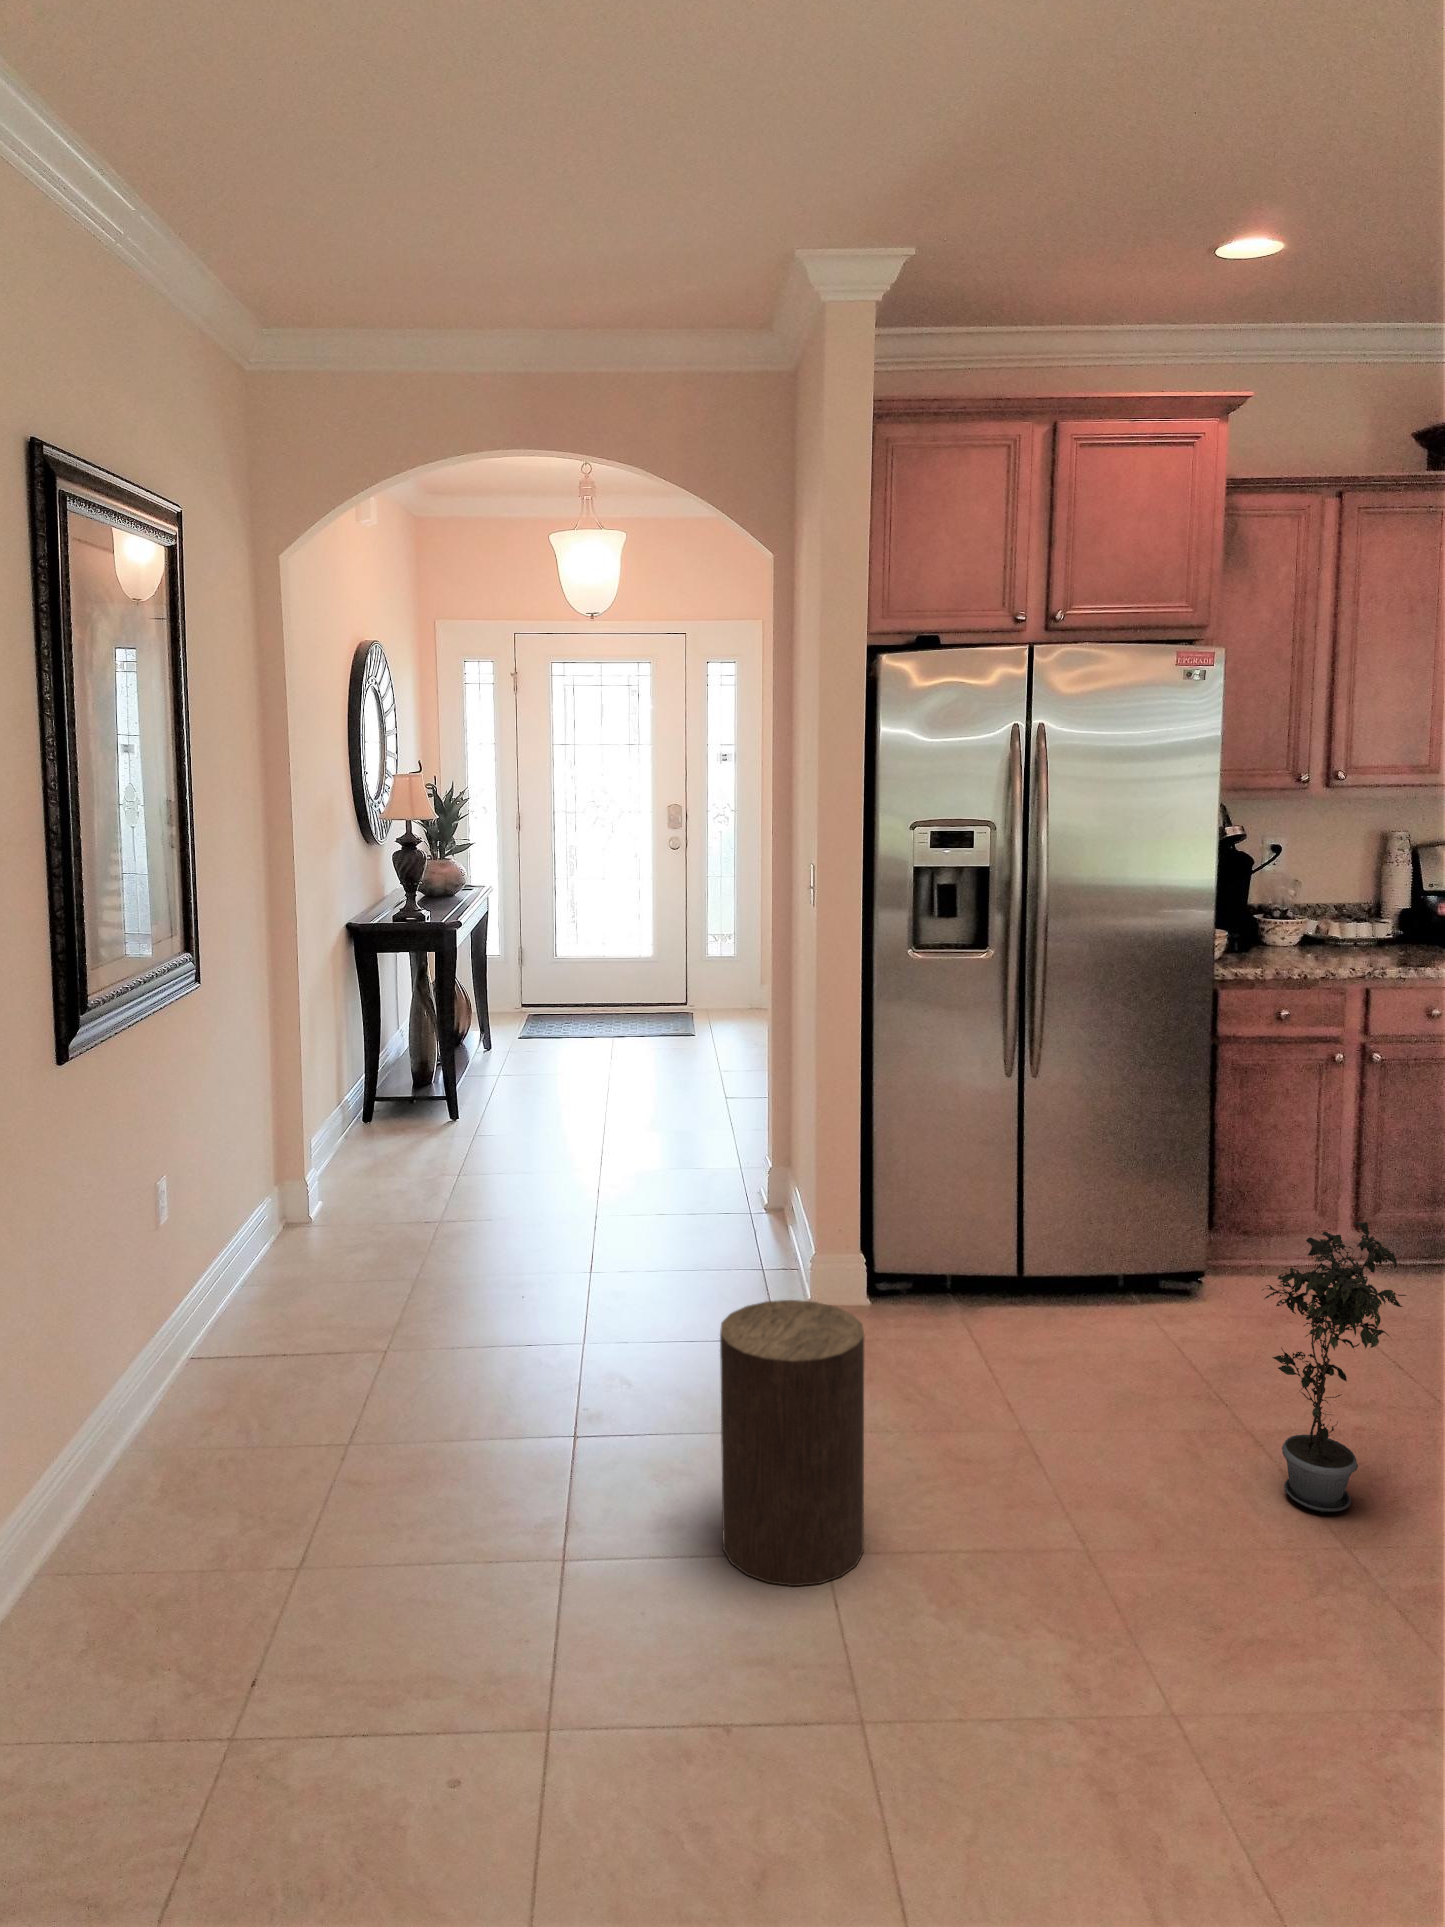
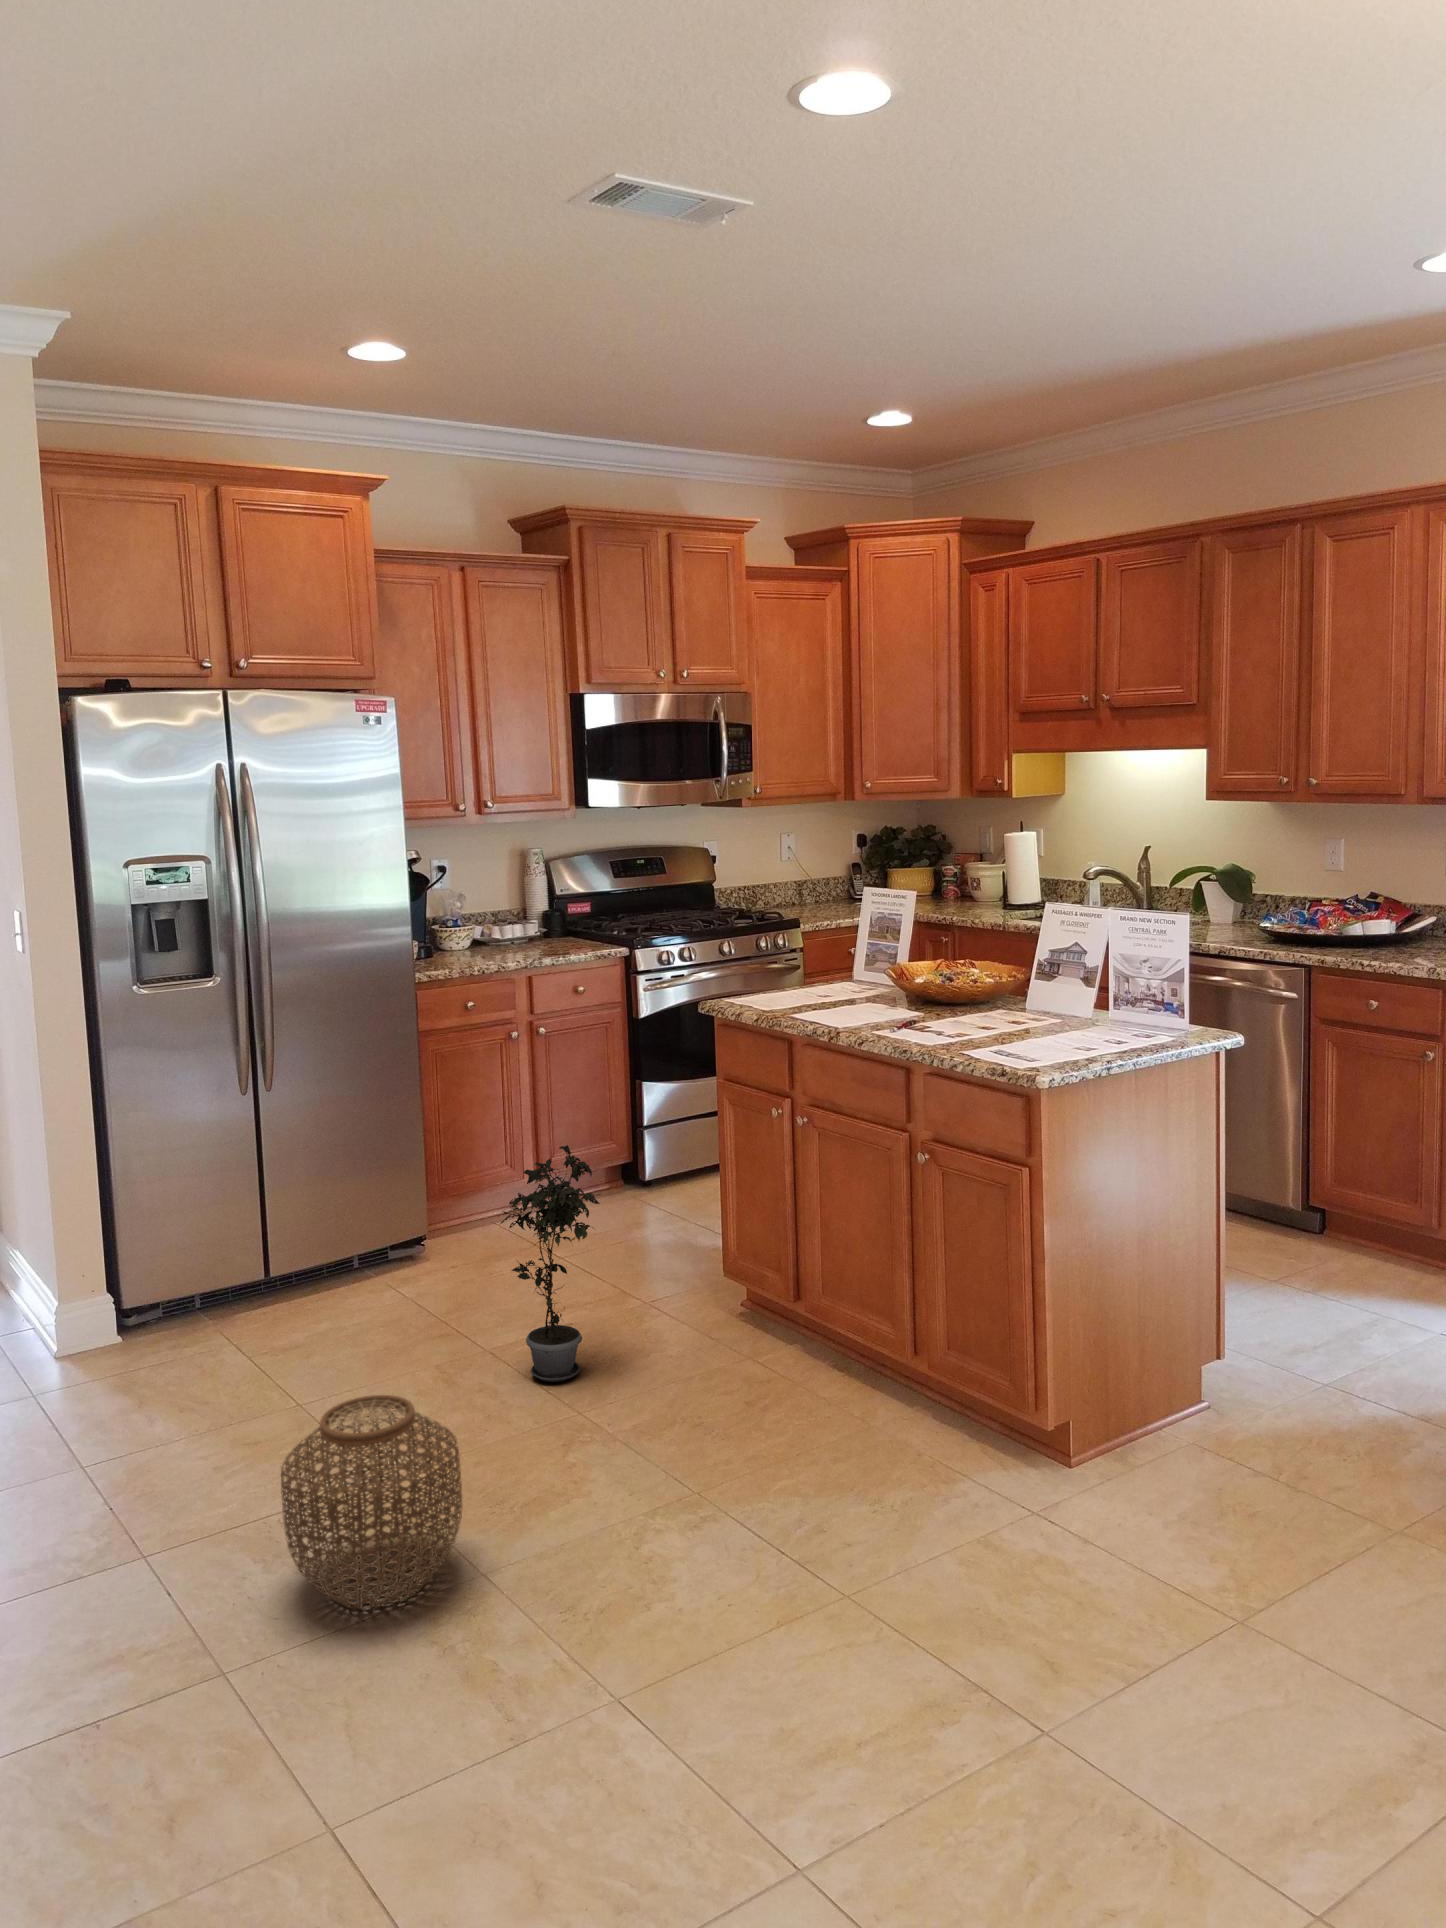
stool: present [720,1300,864,1586] -> none [30,1312,197,1582]
woven basket: none [925,1488,1139,1753] -> present [281,1395,462,1609]

